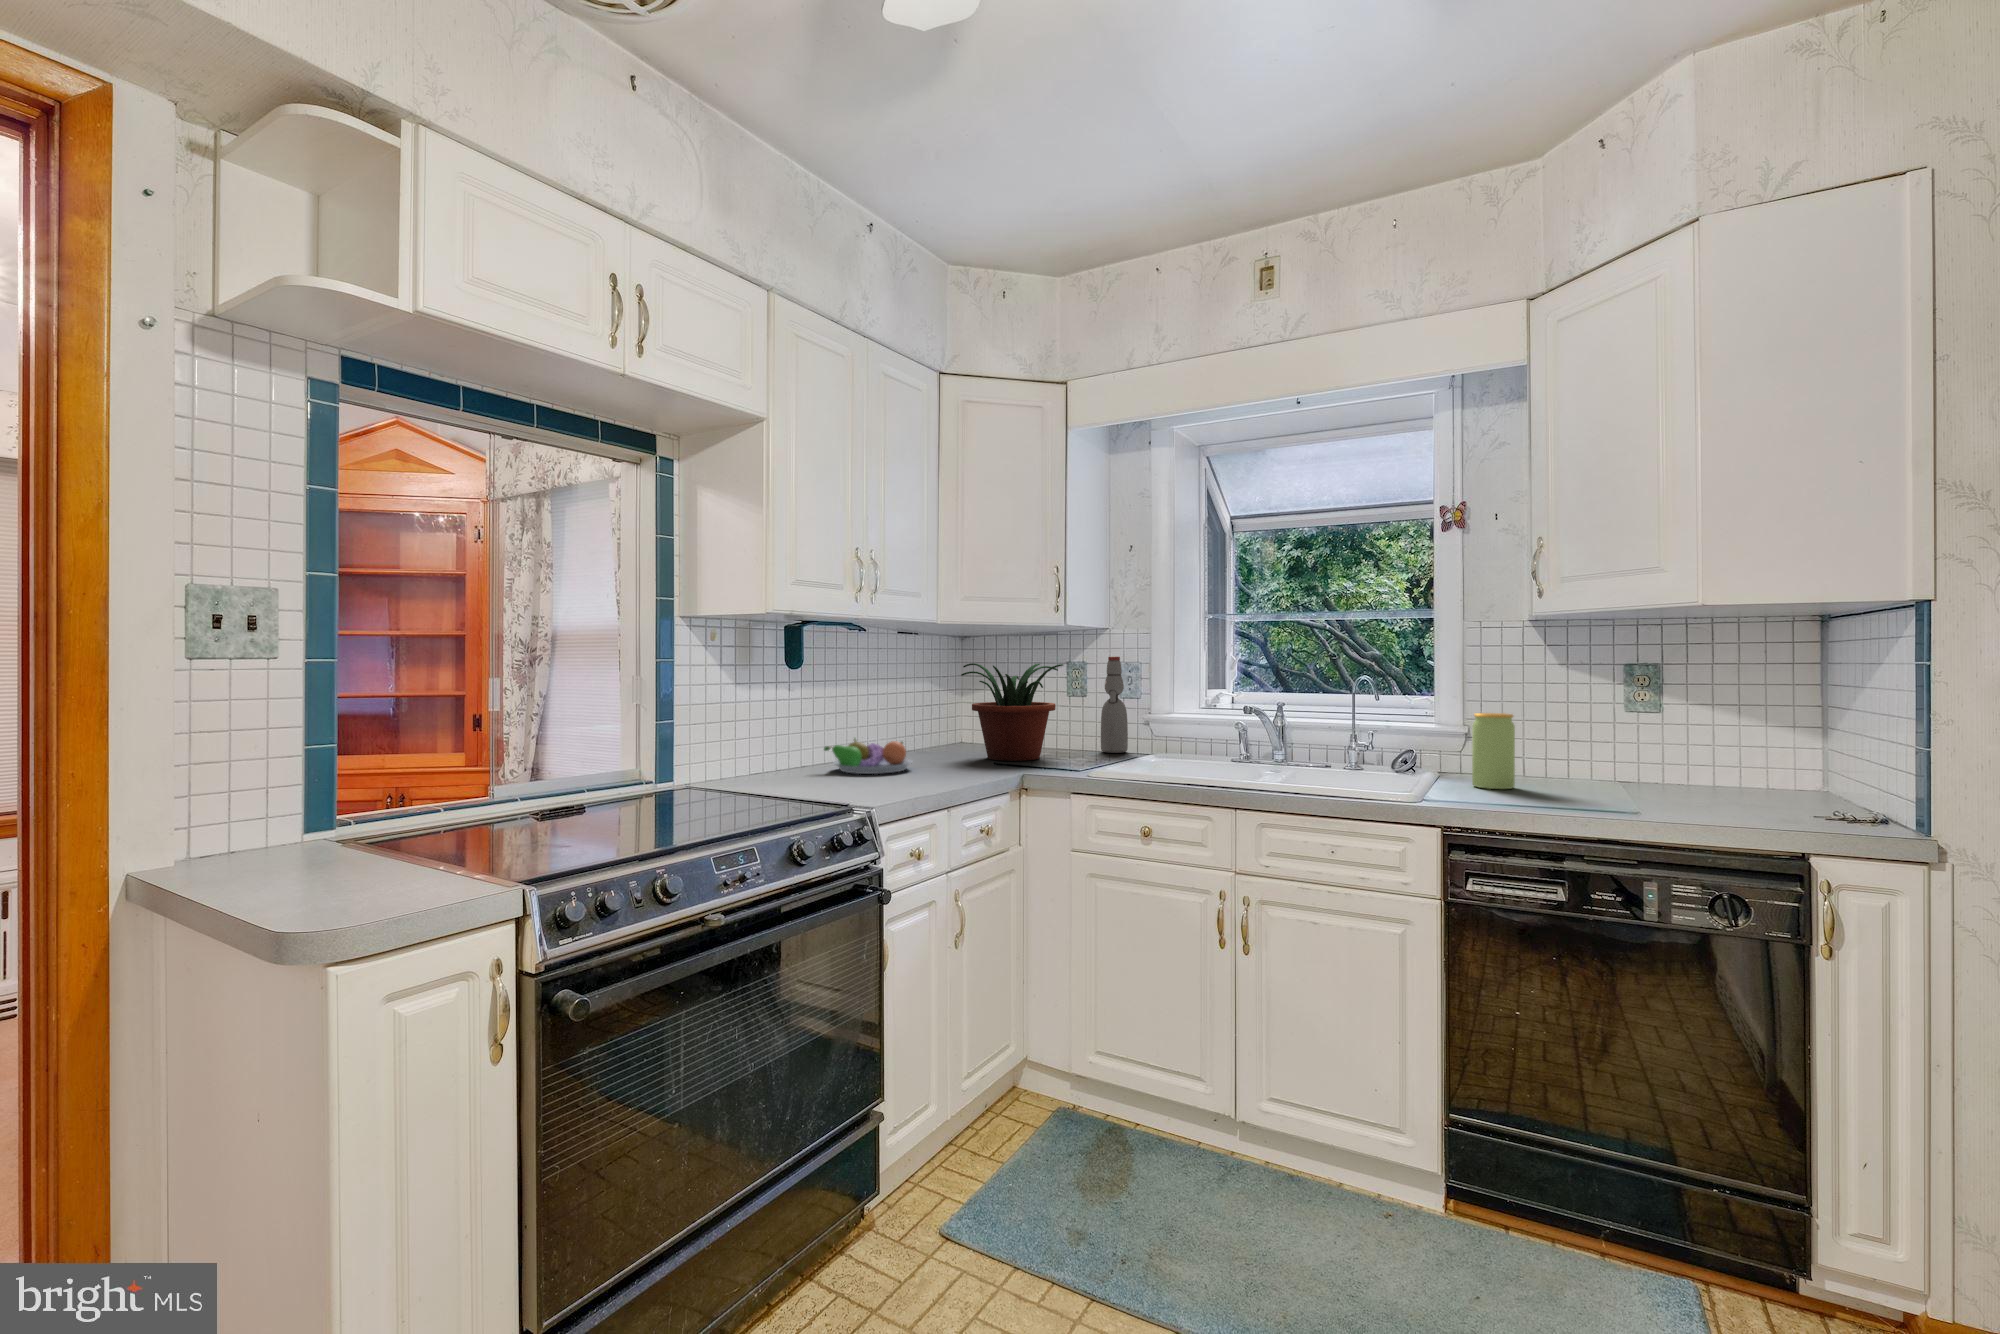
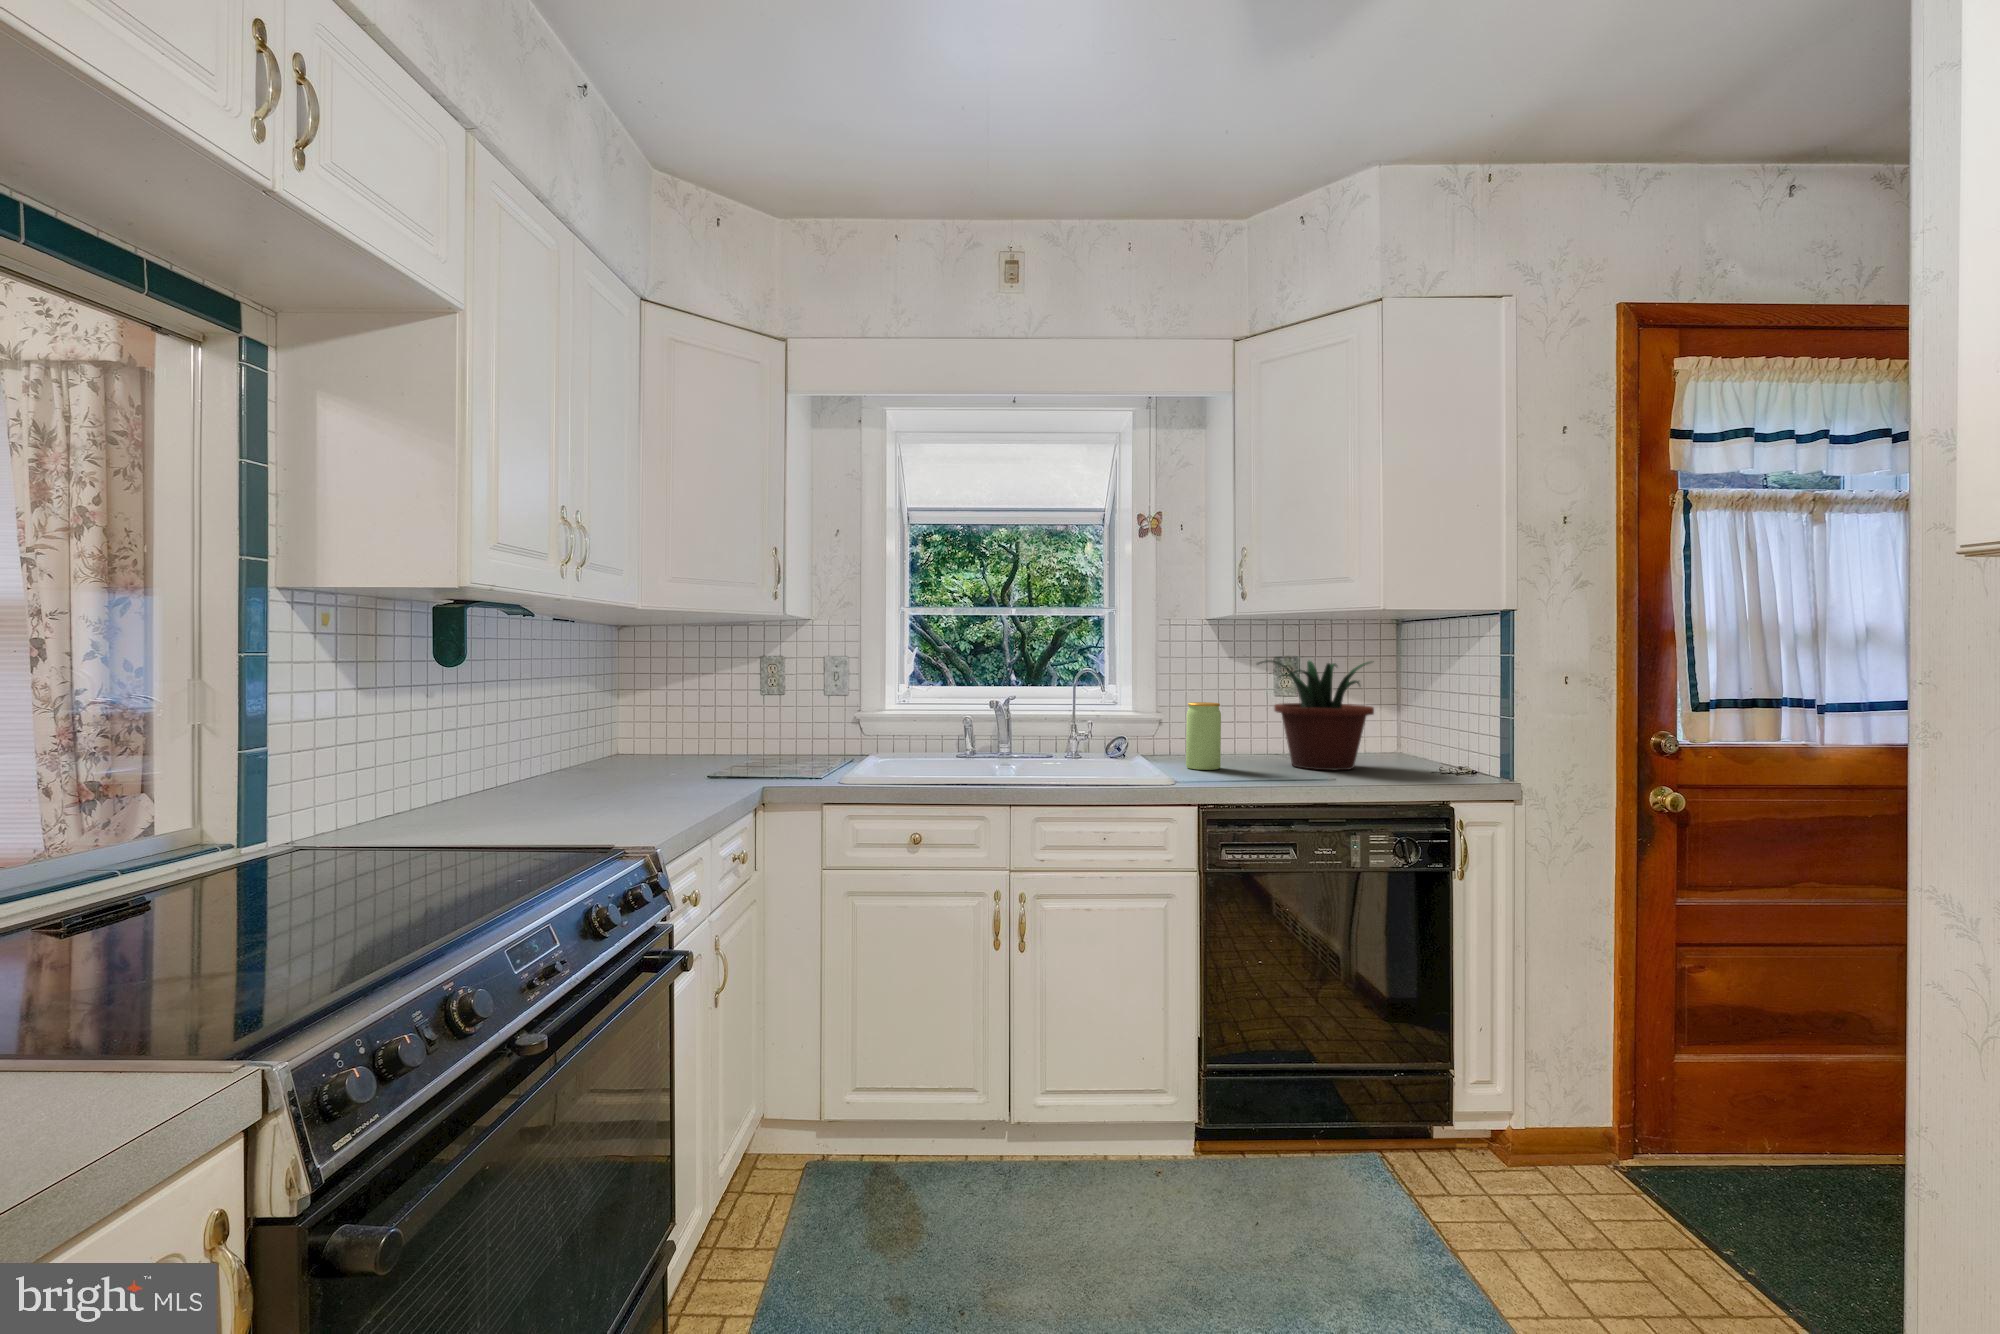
bottle: present [1101,656,1128,753] -> none [798,650,827,755]
potted plant: present [961,663,1063,761] -> present [1257,660,1374,770]
fruit bowl: present [824,739,913,774] -> none [489,753,615,802]

